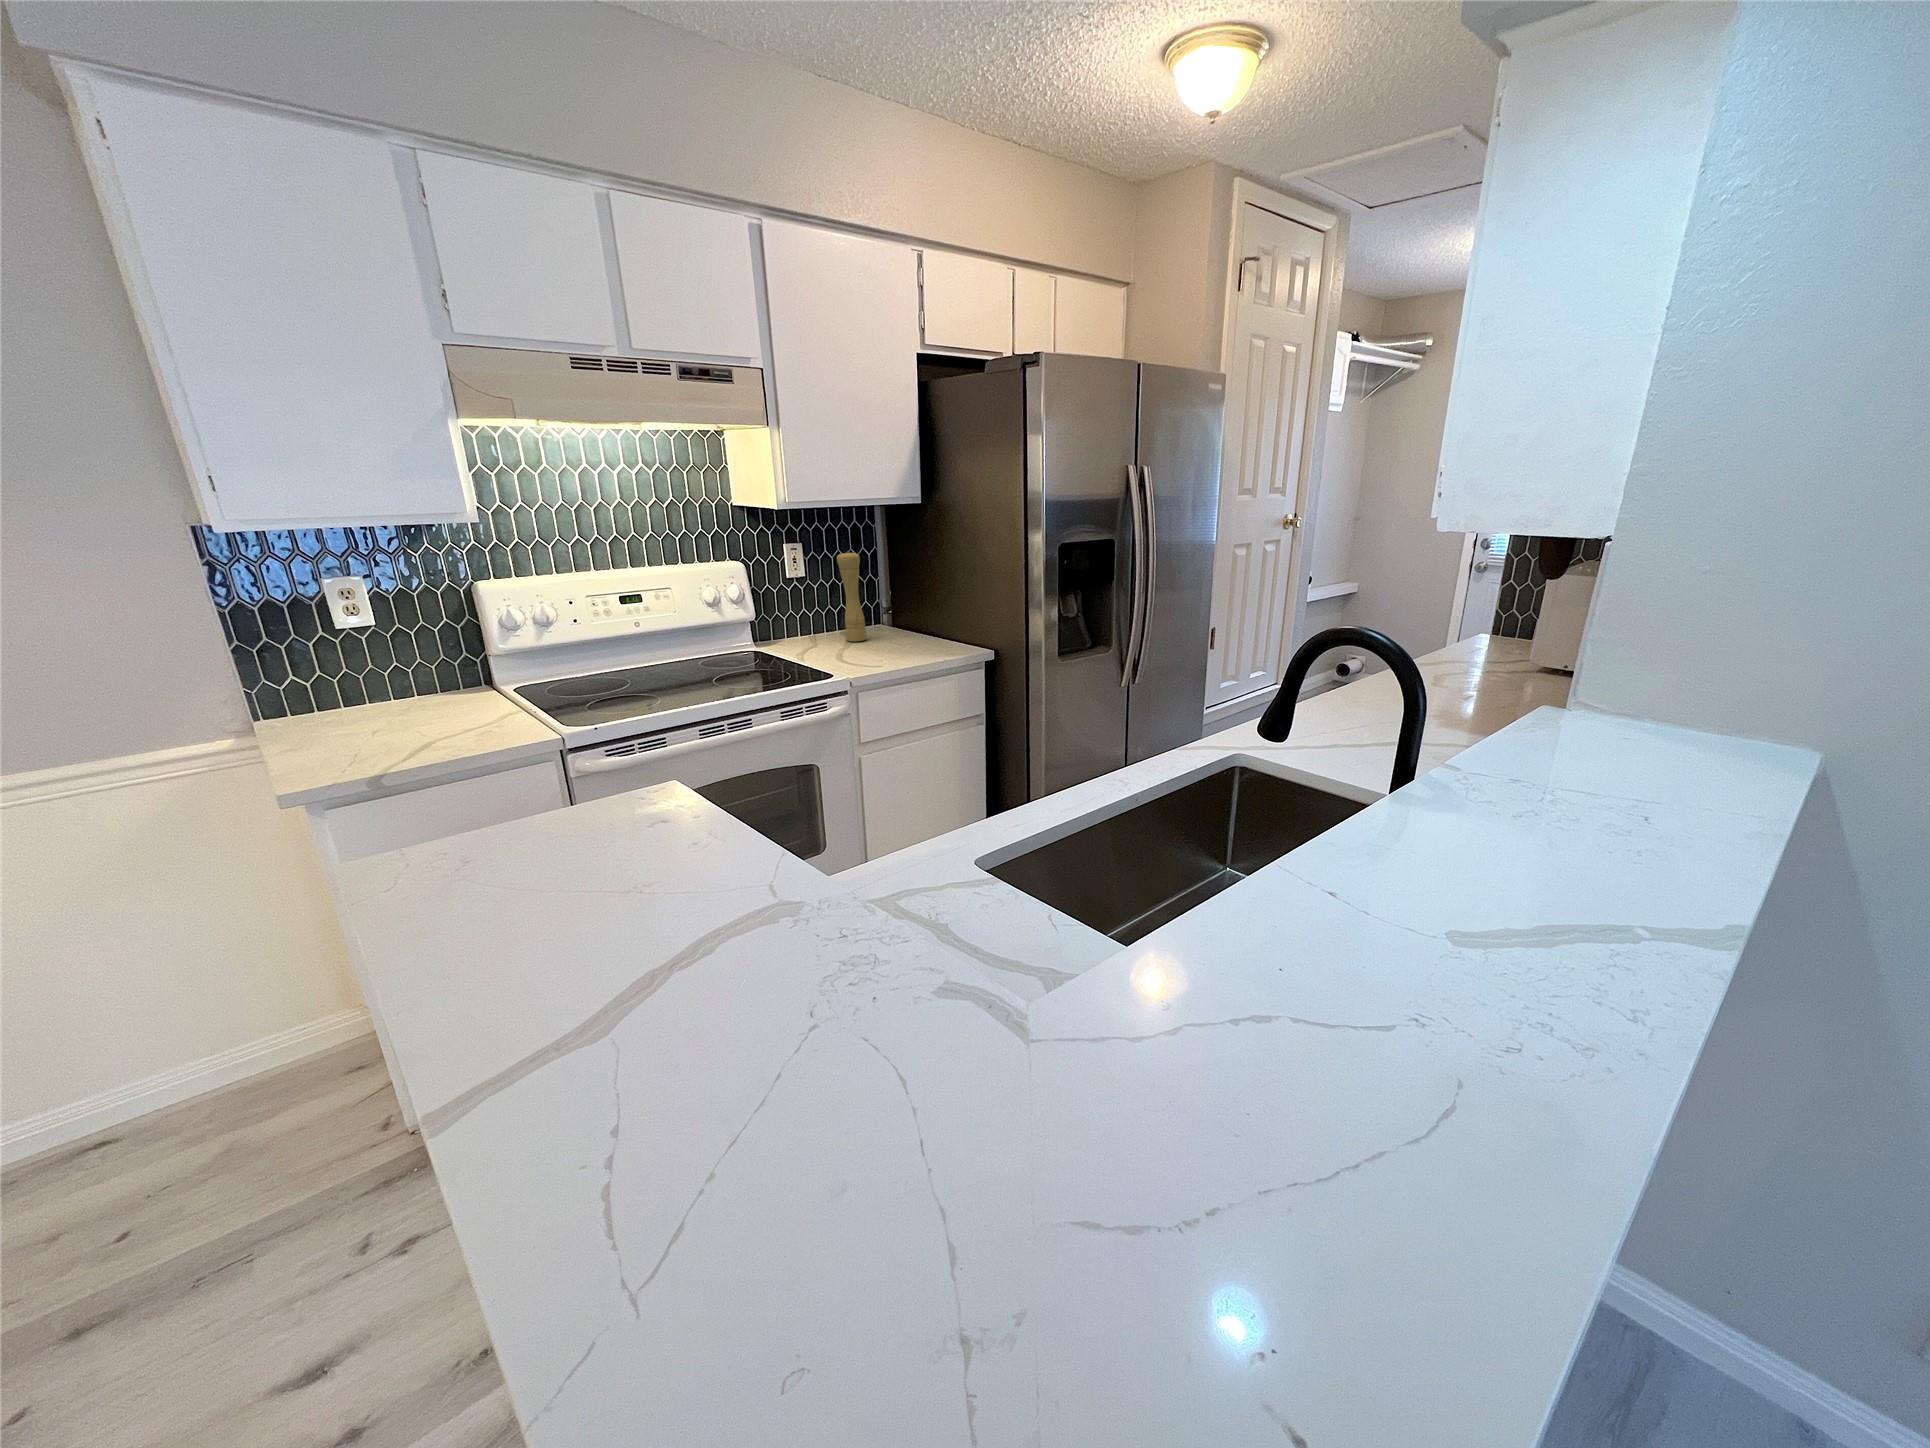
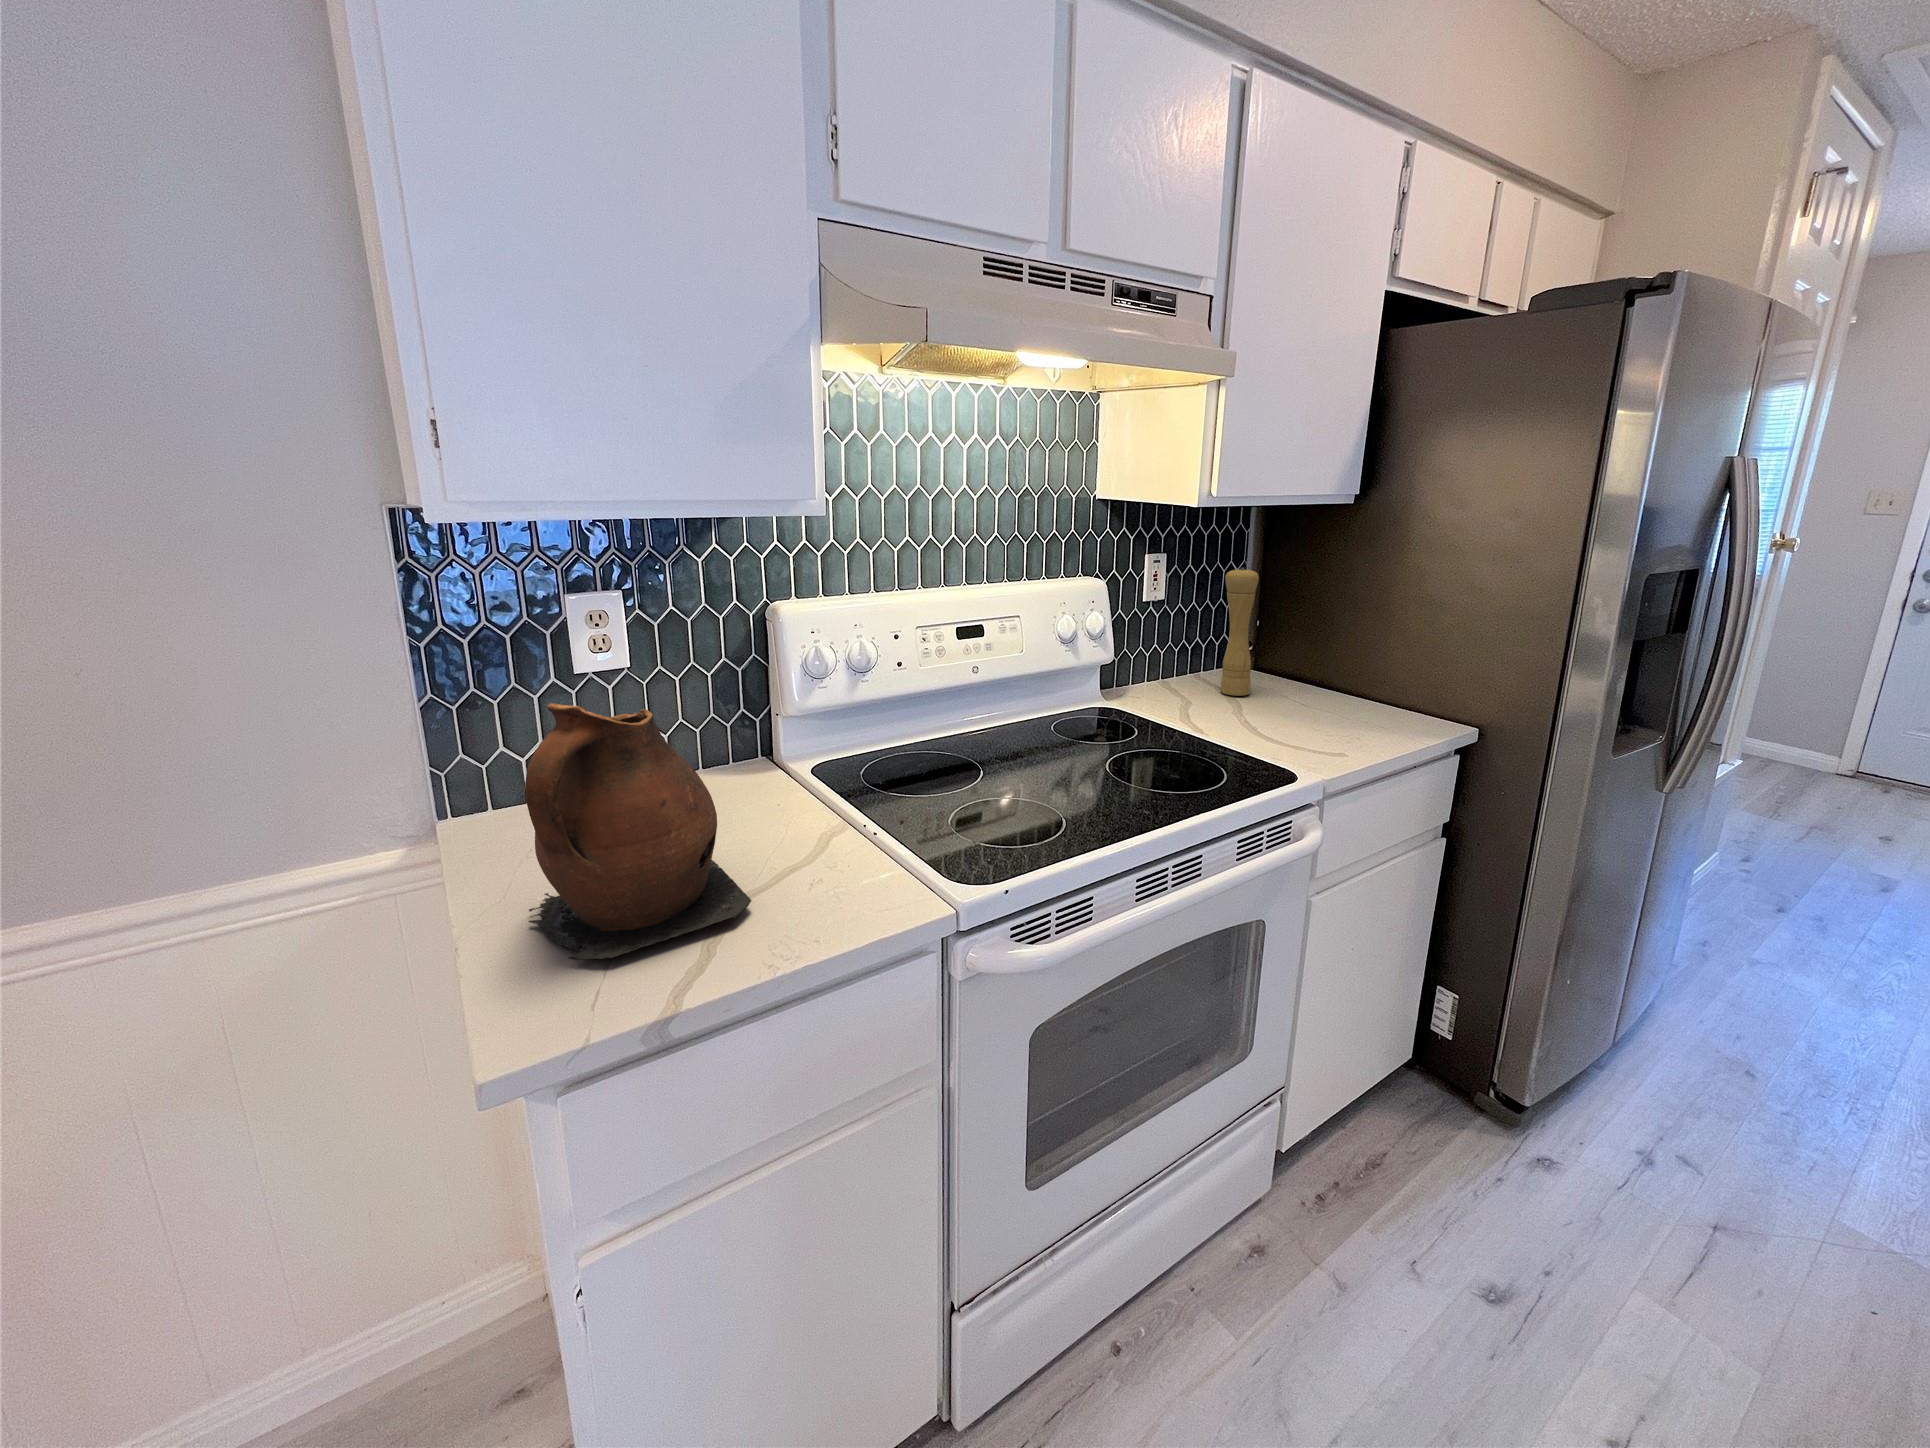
ceramic pitcher: none [287,626,442,762] -> present [525,703,751,960]

